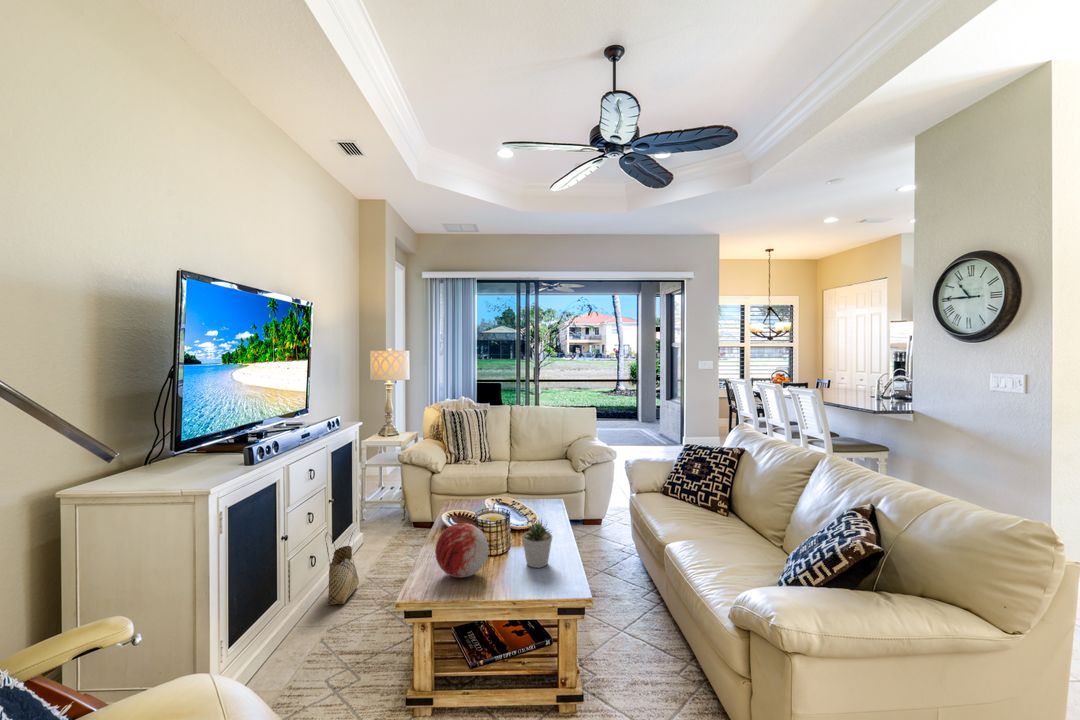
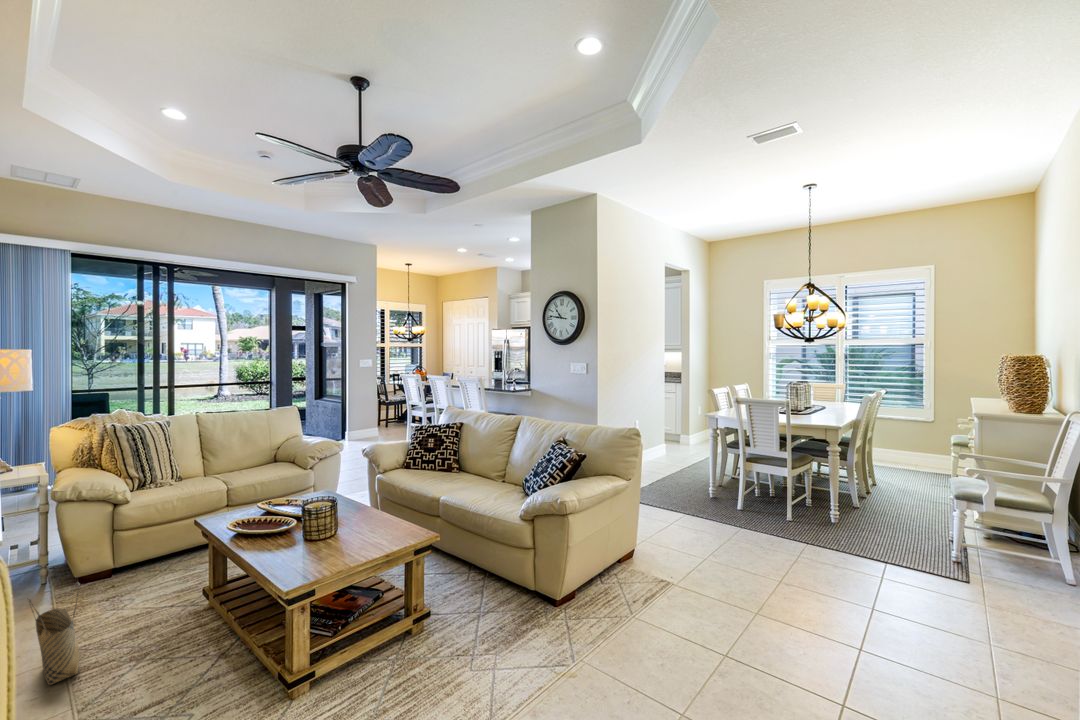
potted plant: present [522,520,552,568] -> none [348,494,376,537]
decorative orb: present [435,523,489,578] -> none [281,512,333,562]

